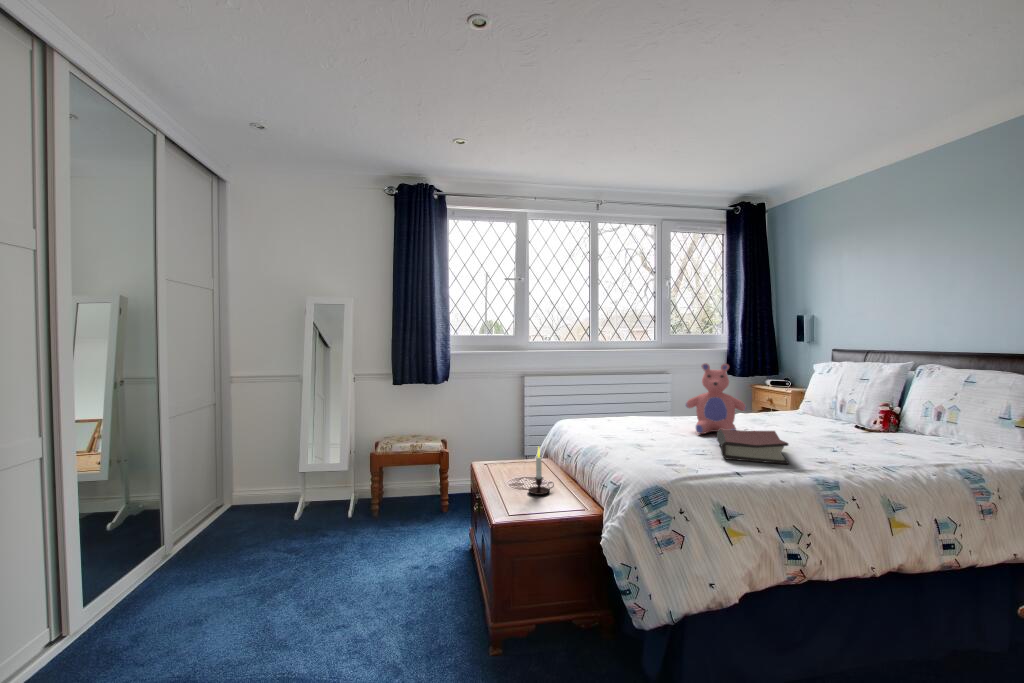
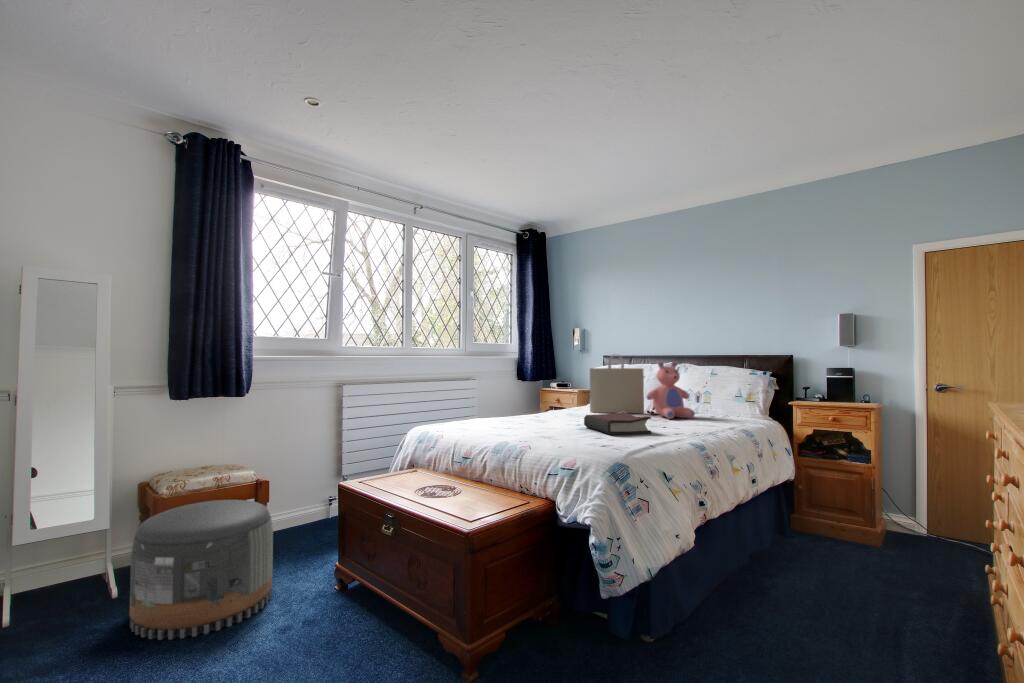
tote bag: none [778,352,853,430] -> present [590,355,644,413]
teddy bear: present [686,363,747,434] -> present [647,362,695,419]
candle: present [528,447,554,495] -> none [450,441,473,492]
pouf: none [337,463,429,560] -> present [129,500,273,640]

